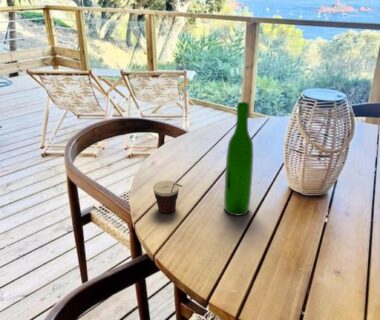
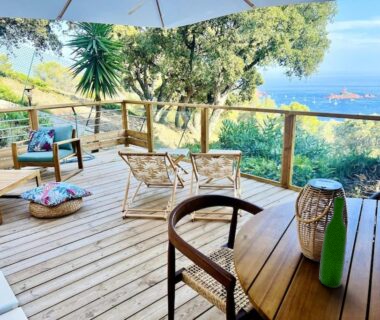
cup: present [153,181,182,213] -> none [262,255,293,283]

